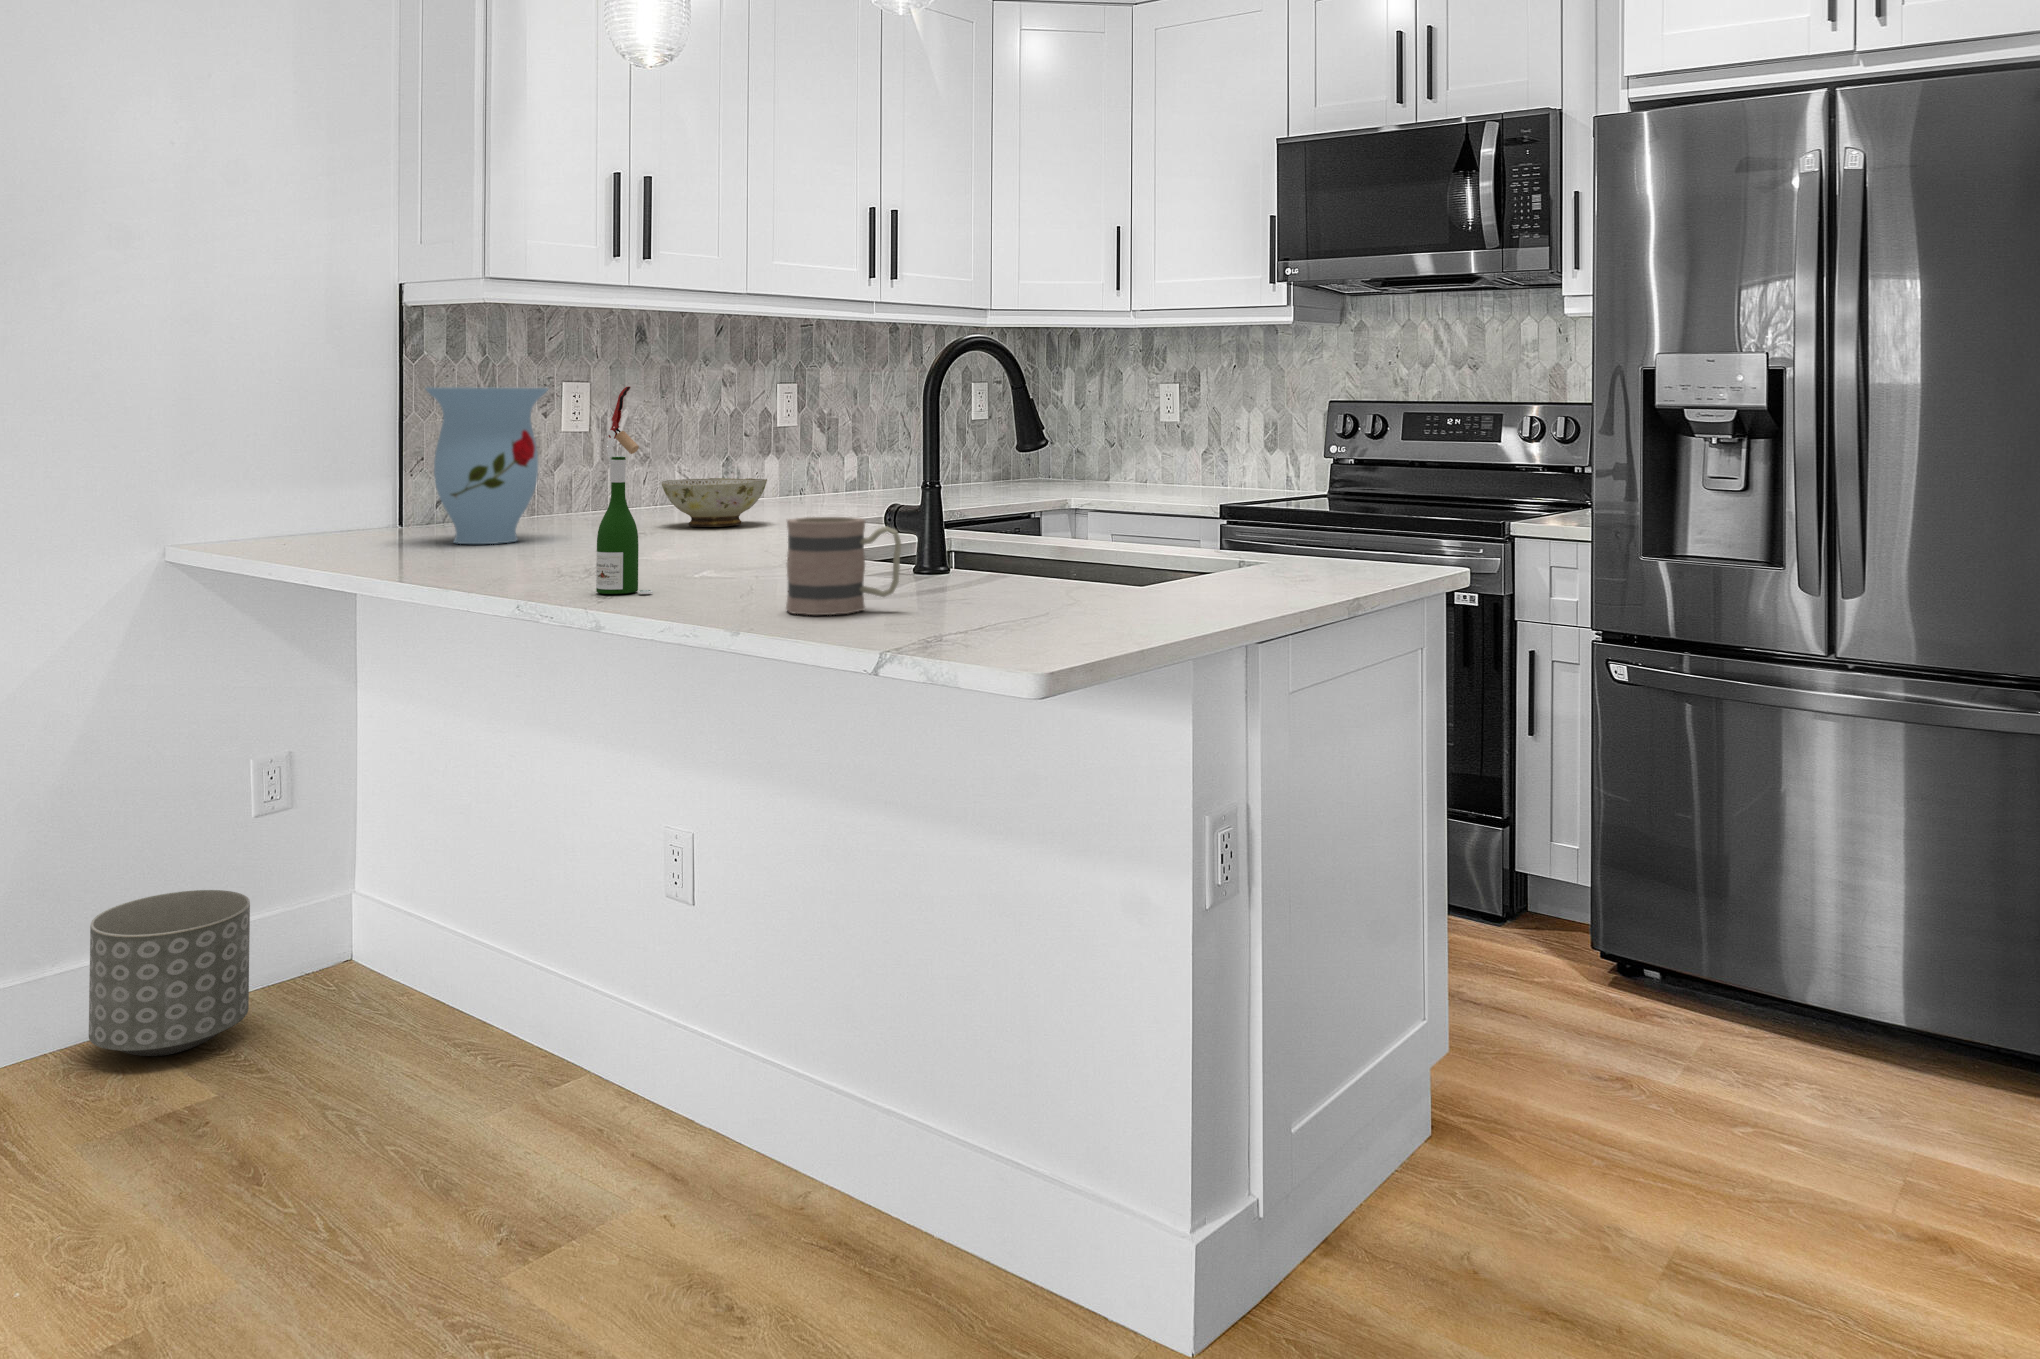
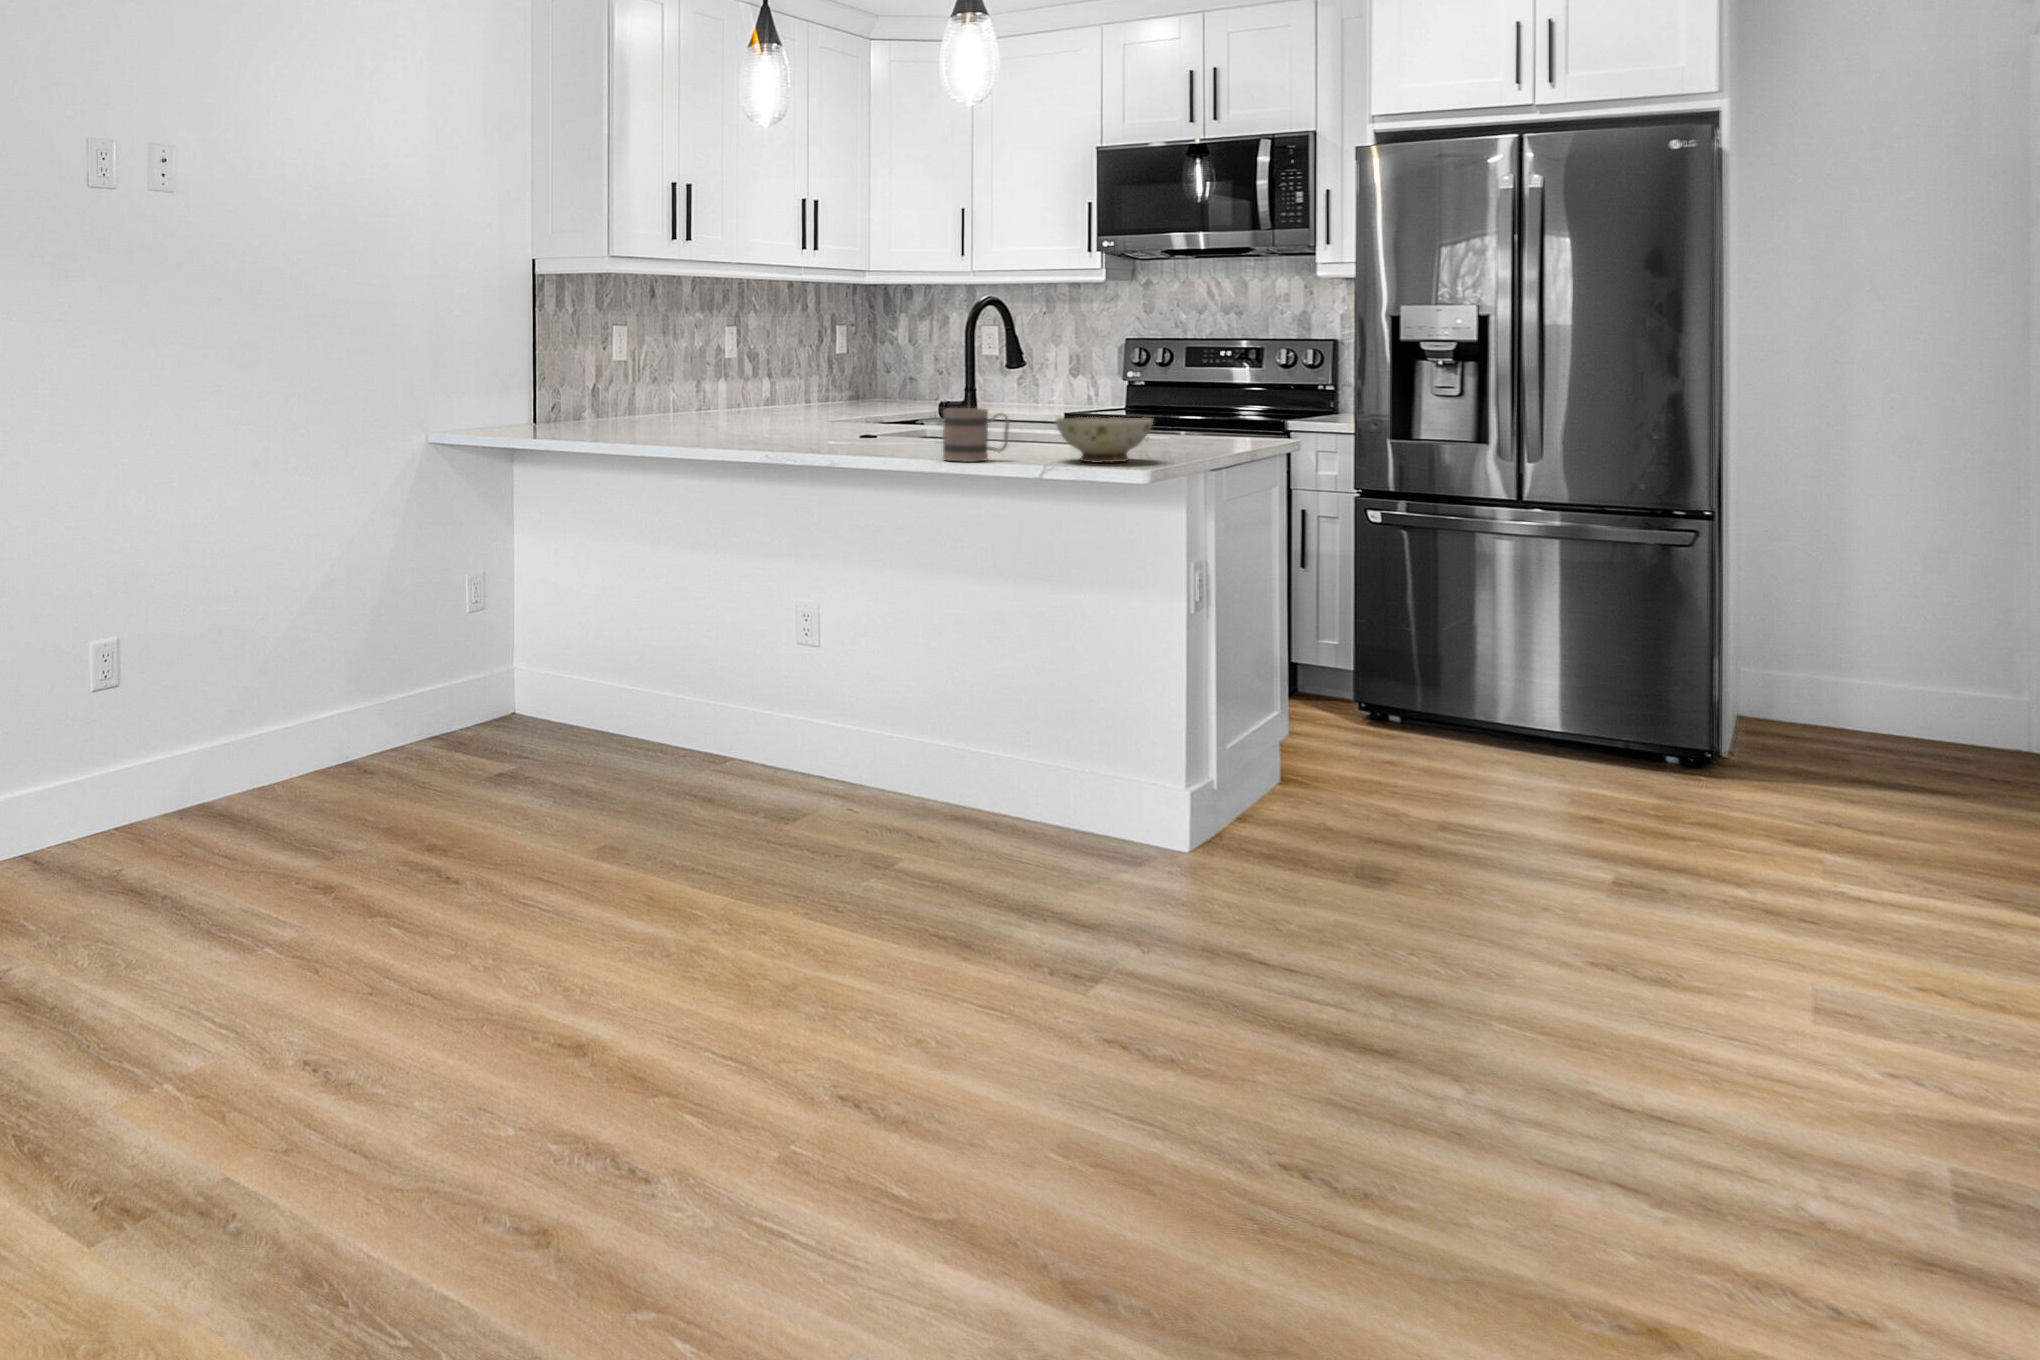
vase: present [426,387,548,544] -> none [590,335,666,437]
wine bottle: present [596,387,653,594] -> none [805,334,840,456]
ceramic bowl: present [662,478,767,527] -> present [1055,417,1153,463]
planter: present [89,890,250,1056] -> none [414,661,502,757]

